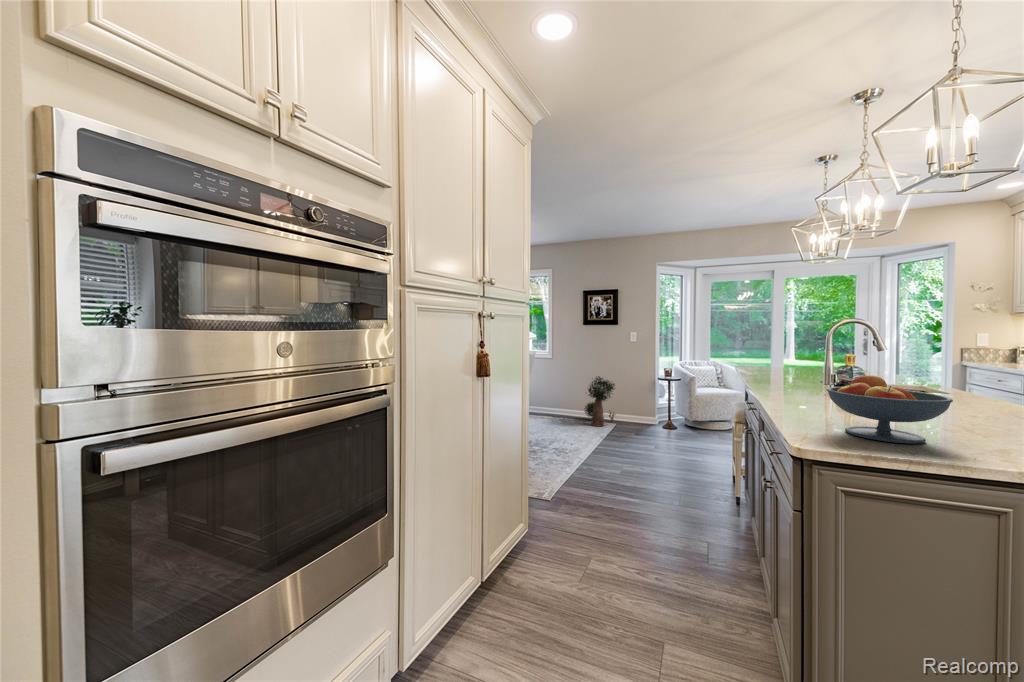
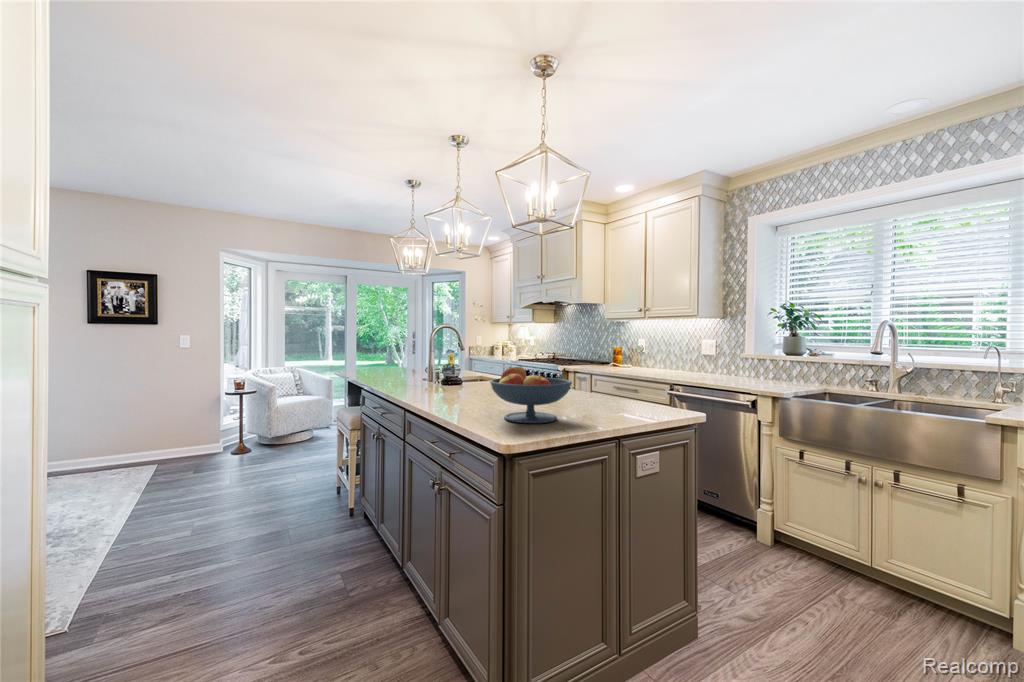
potted plant: present [584,376,615,426] -> none [96,399,158,476]

